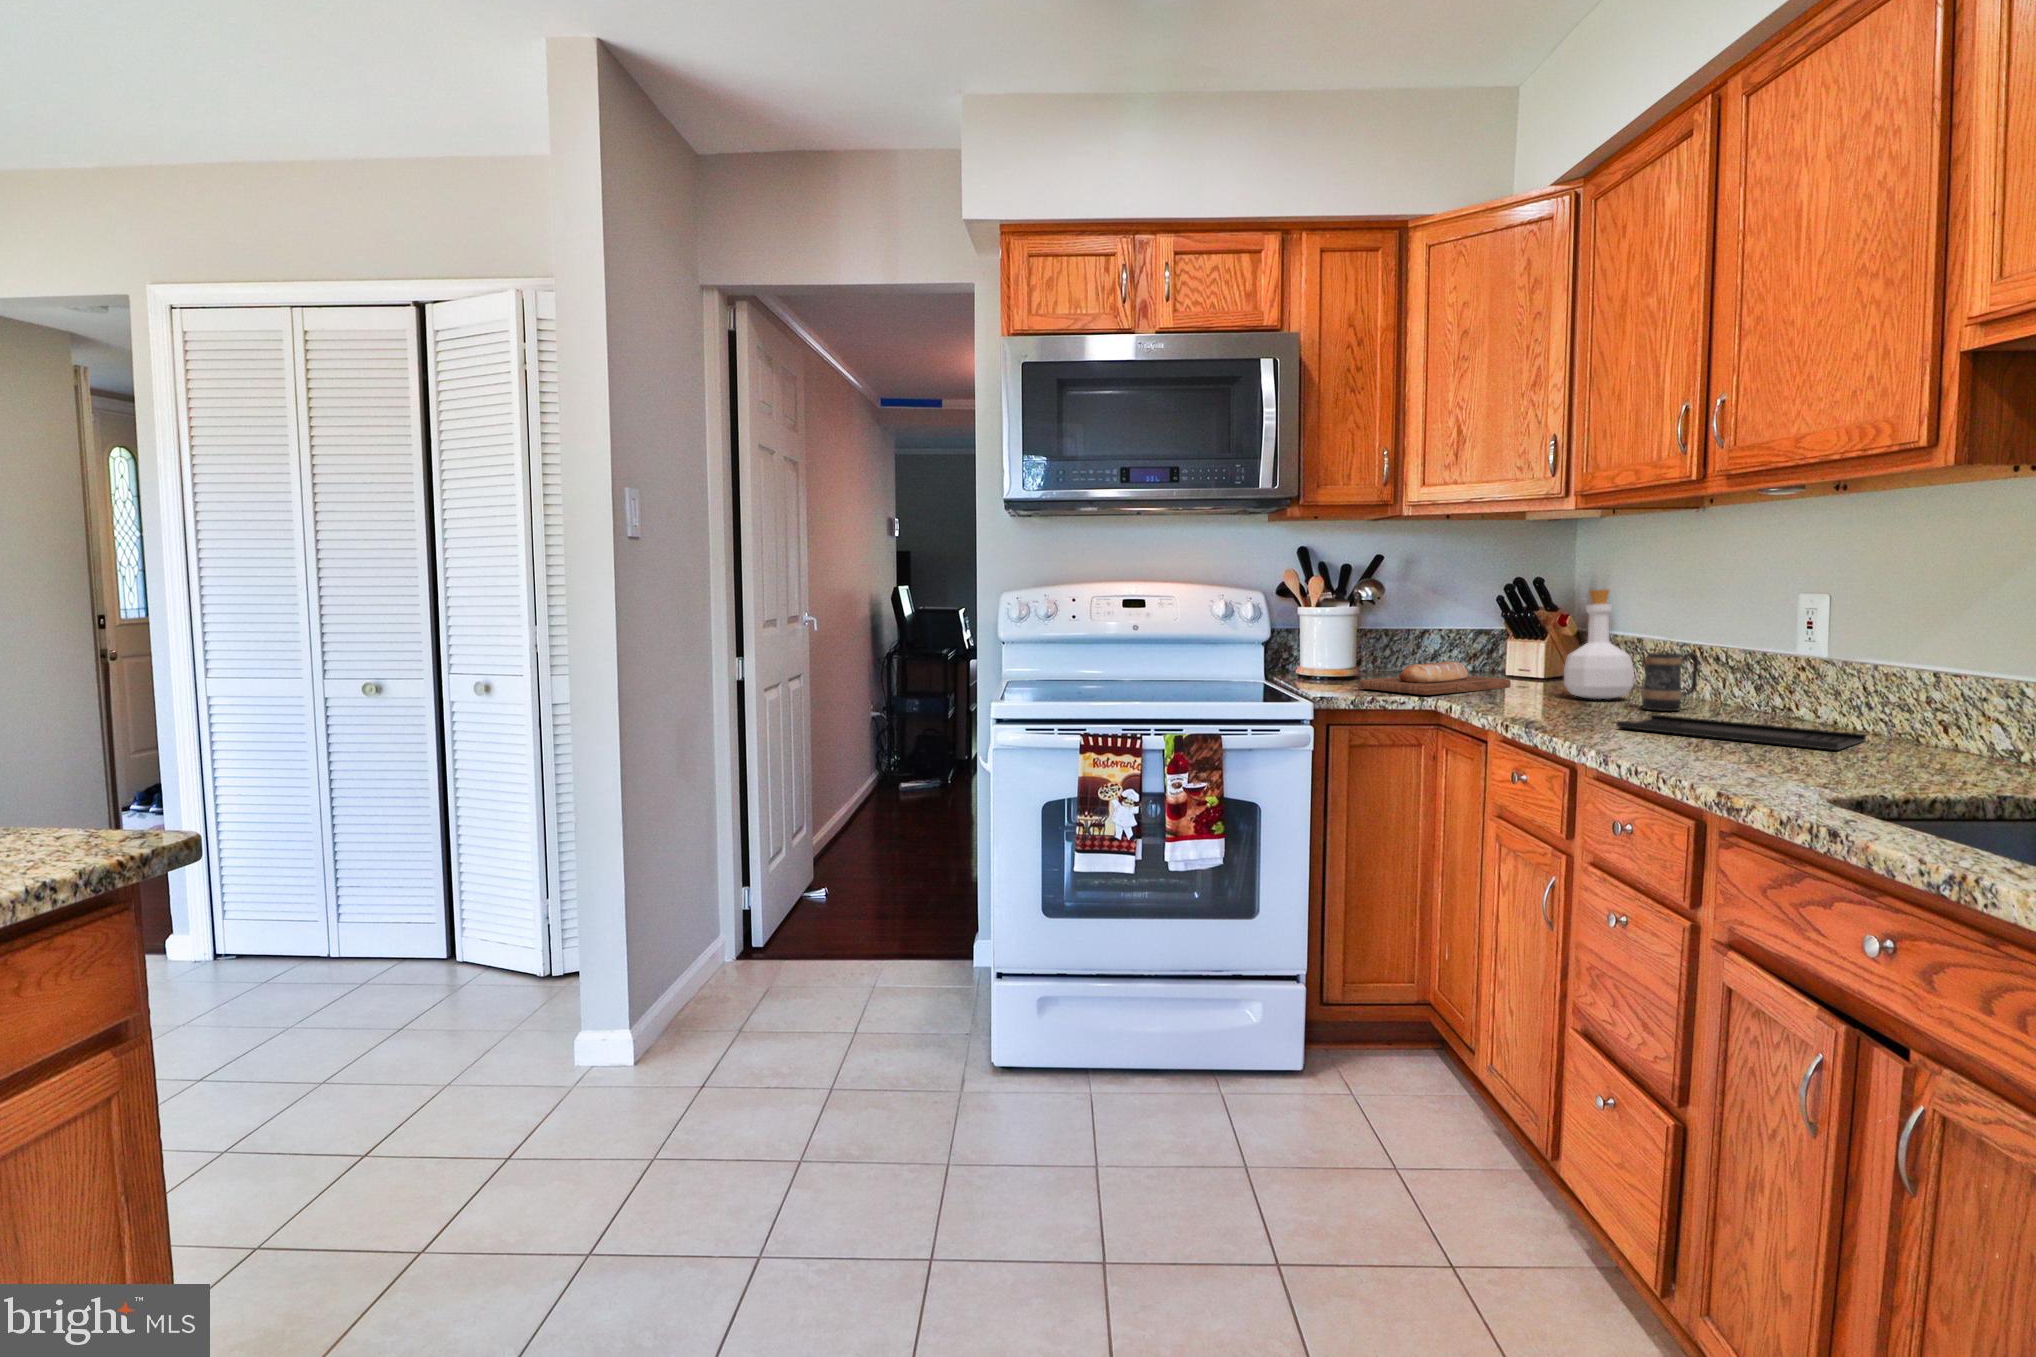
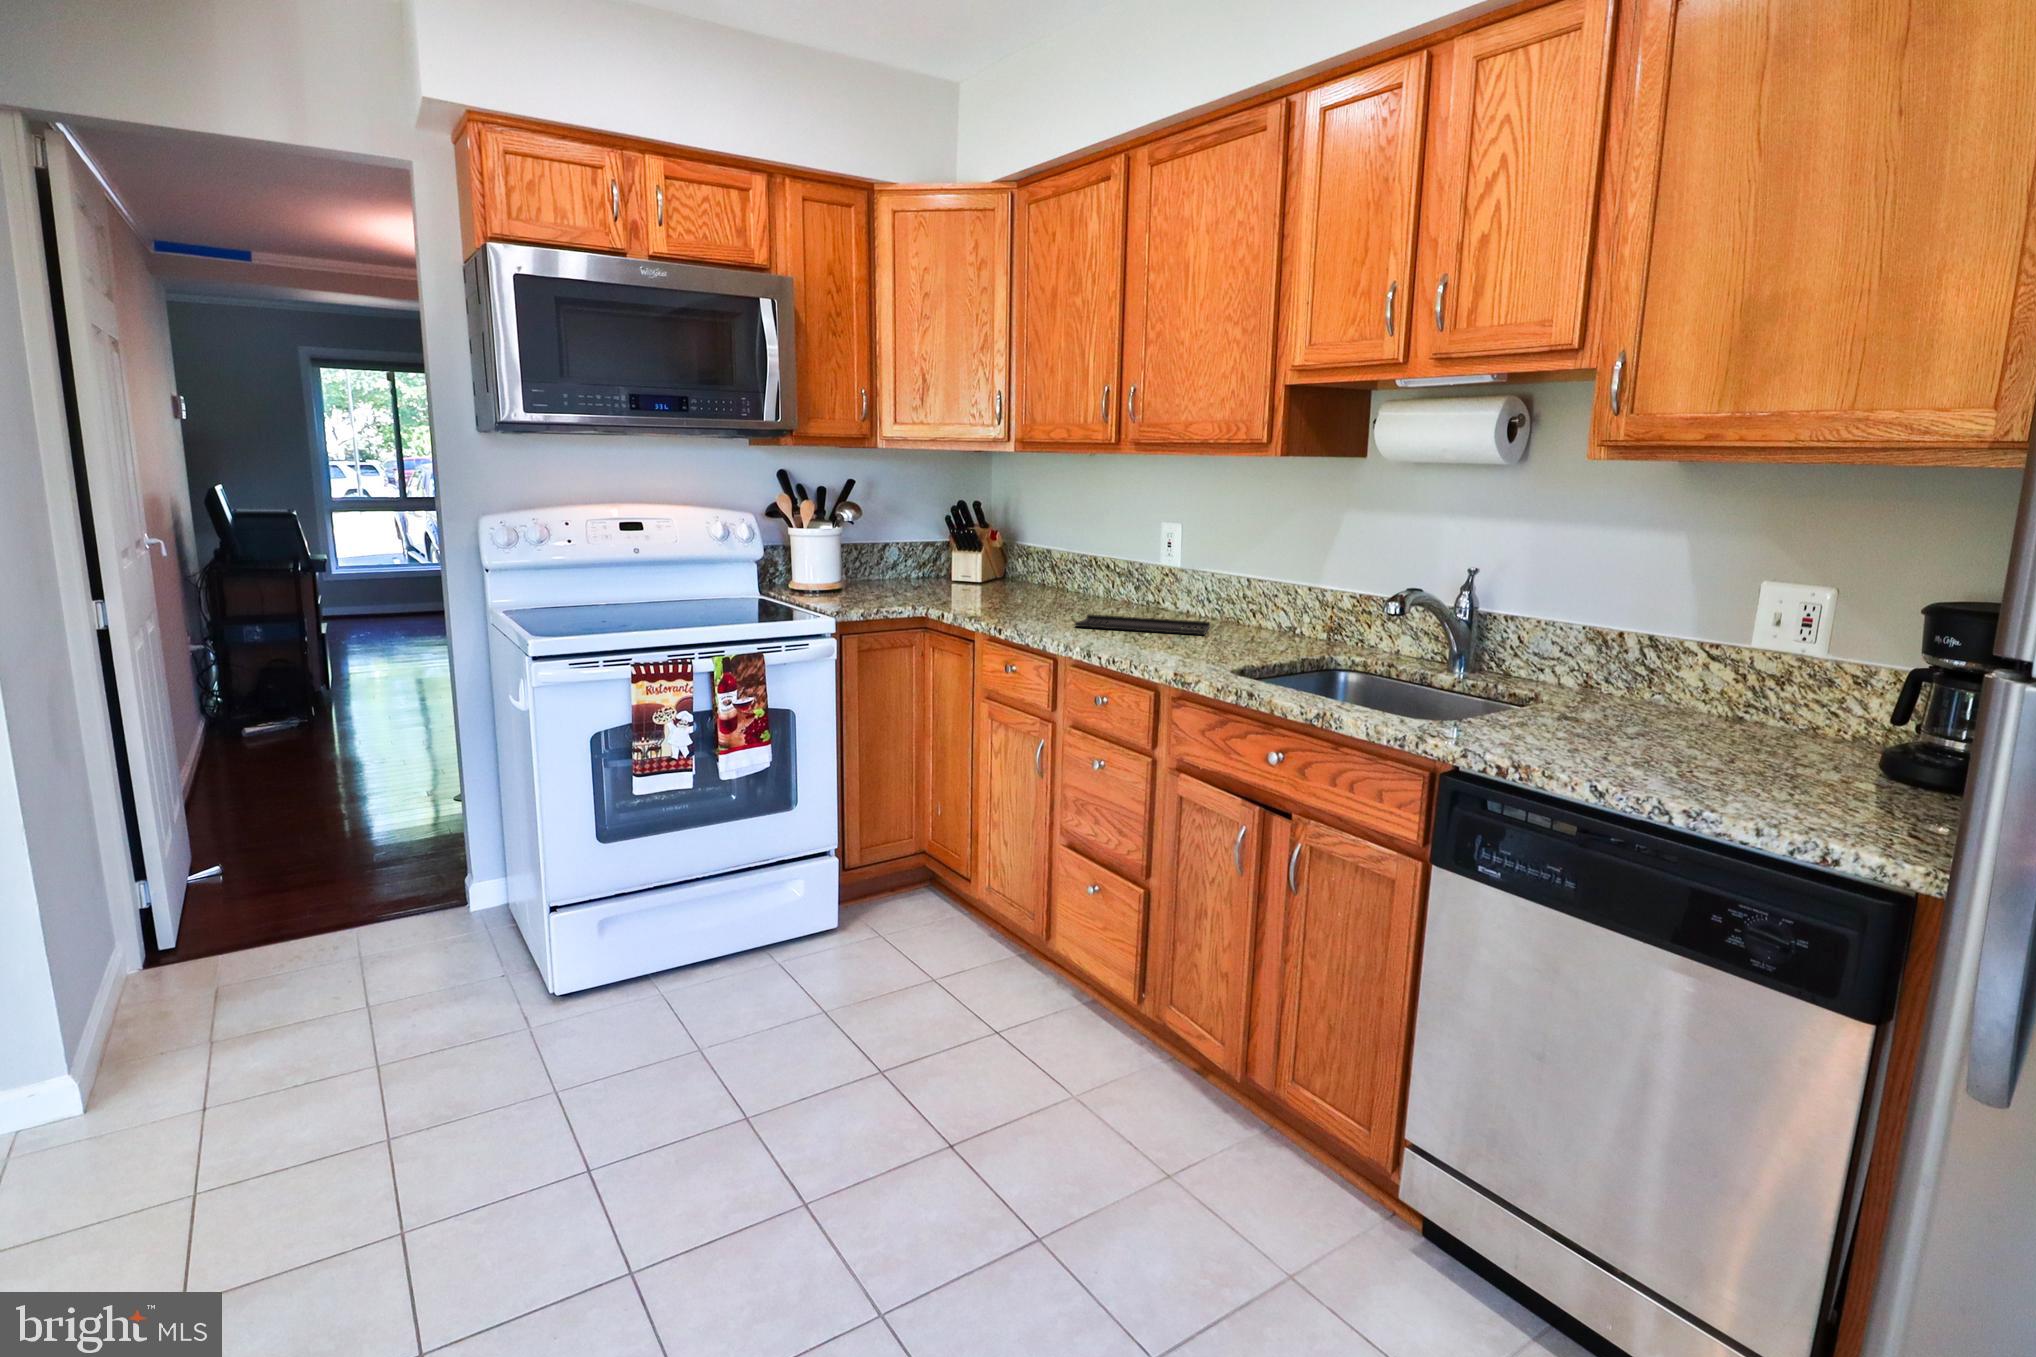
bottle: present [1564,589,1634,699] -> none [1012,517,1059,602]
mug: present [1642,653,1699,711] -> none [1071,566,1105,610]
bread loaf: present [1360,661,1511,695] -> none [858,574,966,605]

